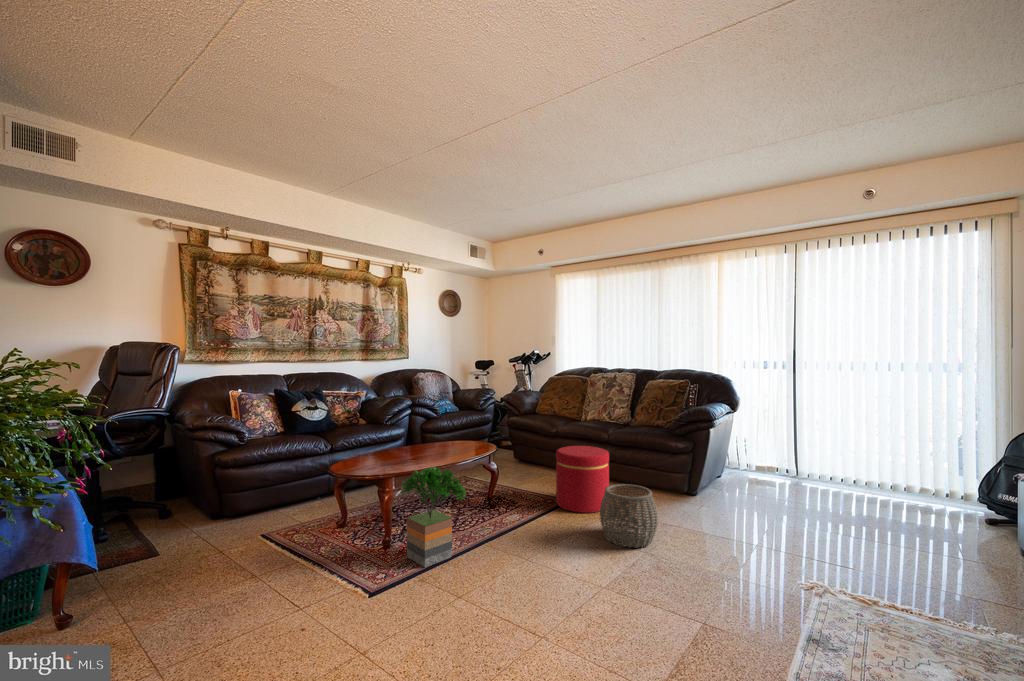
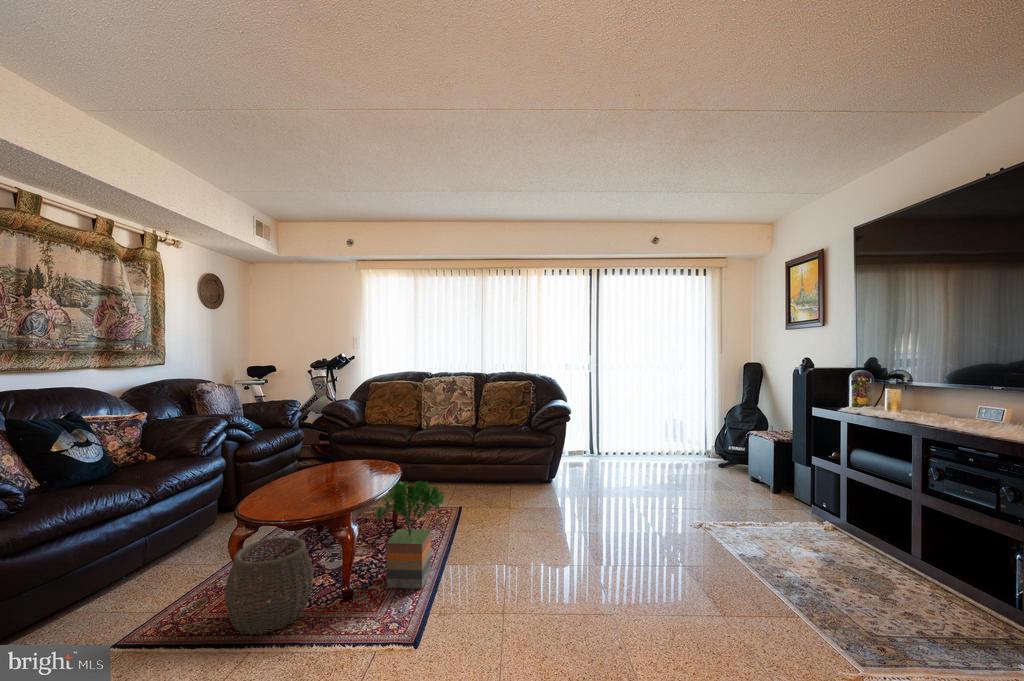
ottoman: present [556,446,609,513] -> none [441,442,491,504]
woven basket: present [600,484,658,548] -> present [224,537,314,635]

